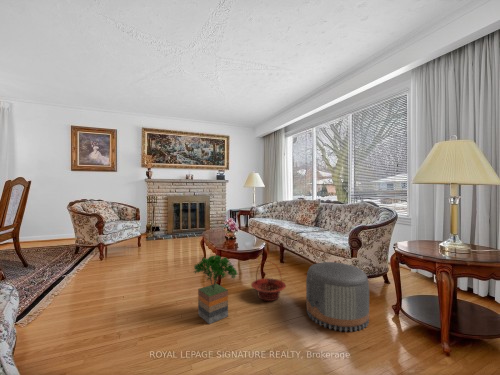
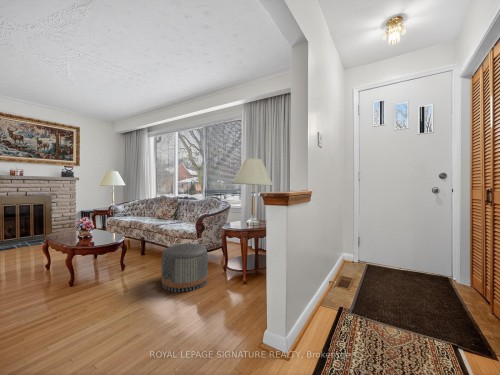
potted tree: present [194,255,237,324] -> none [42,251,96,316]
basket: present [251,261,286,301] -> none [109,251,145,286]

